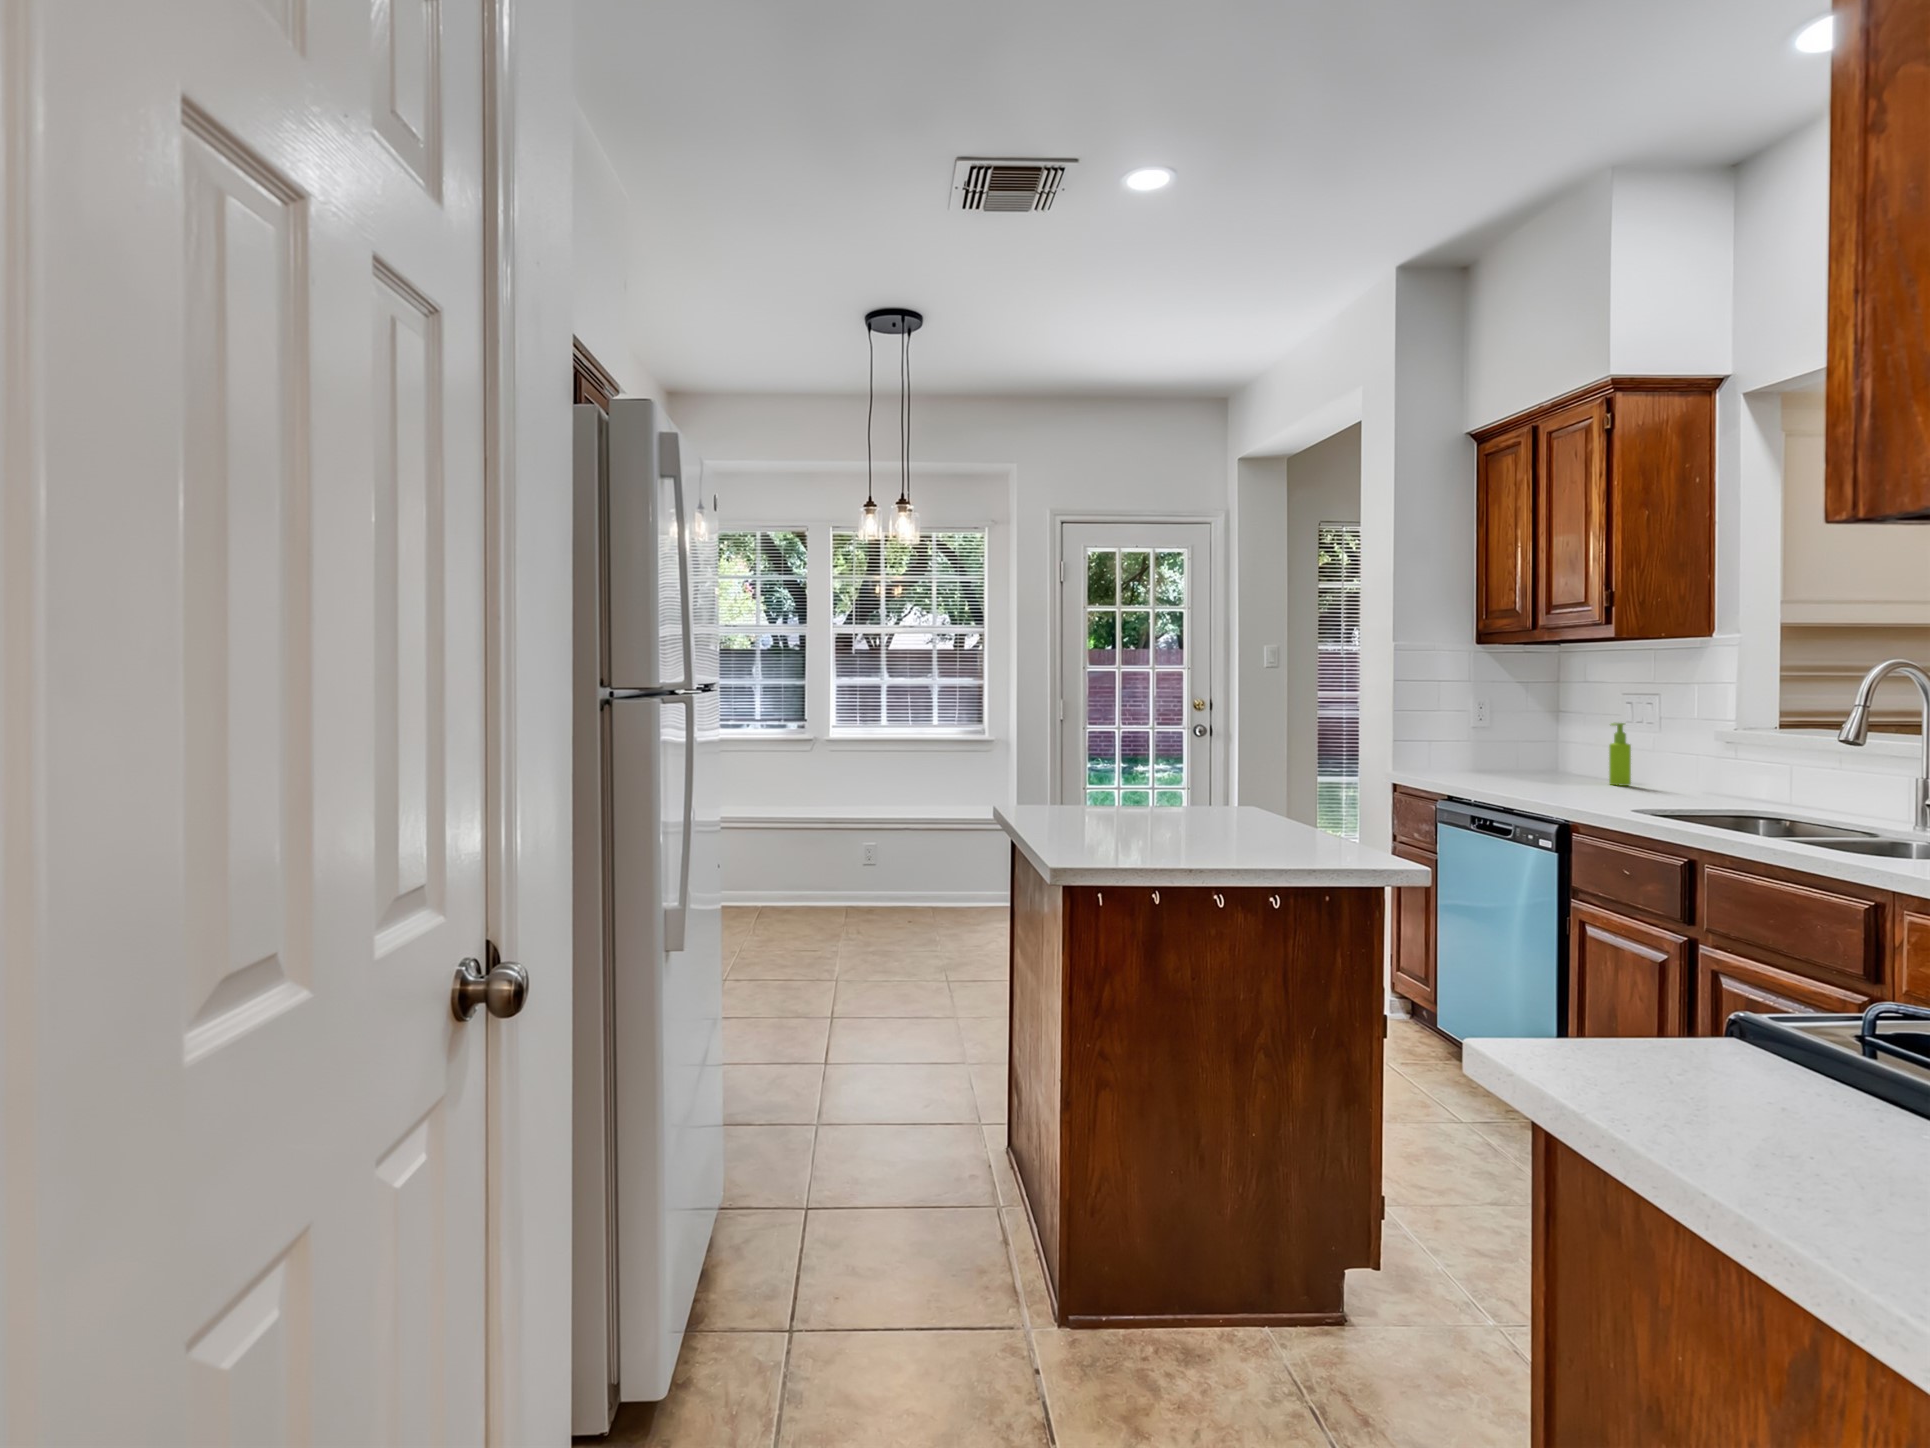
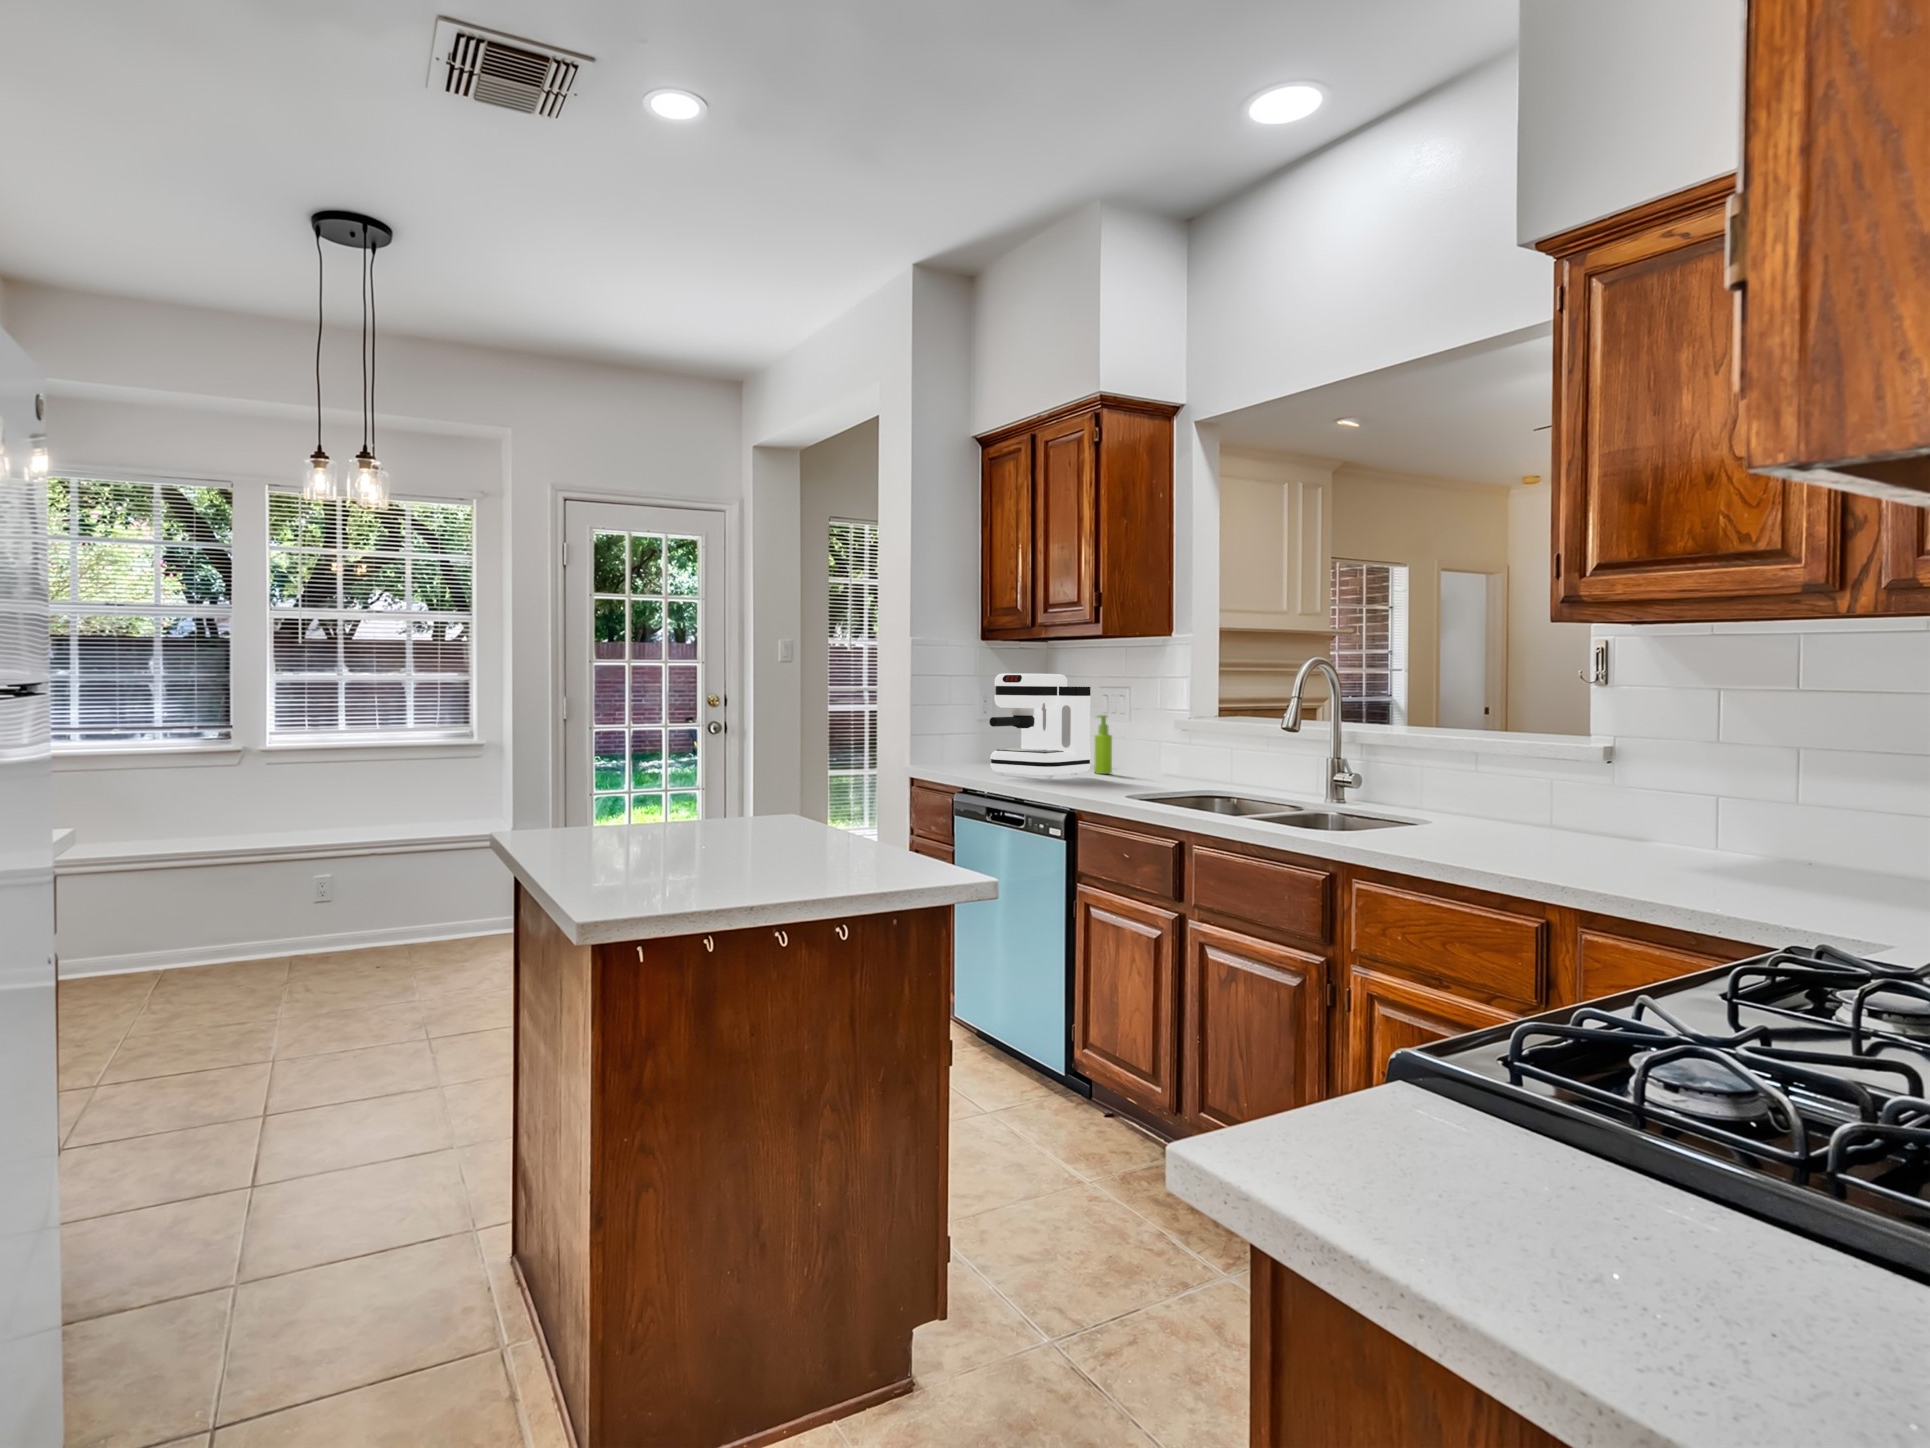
coffee maker: none [1479,680,1601,788] -> present [989,673,1091,778]

